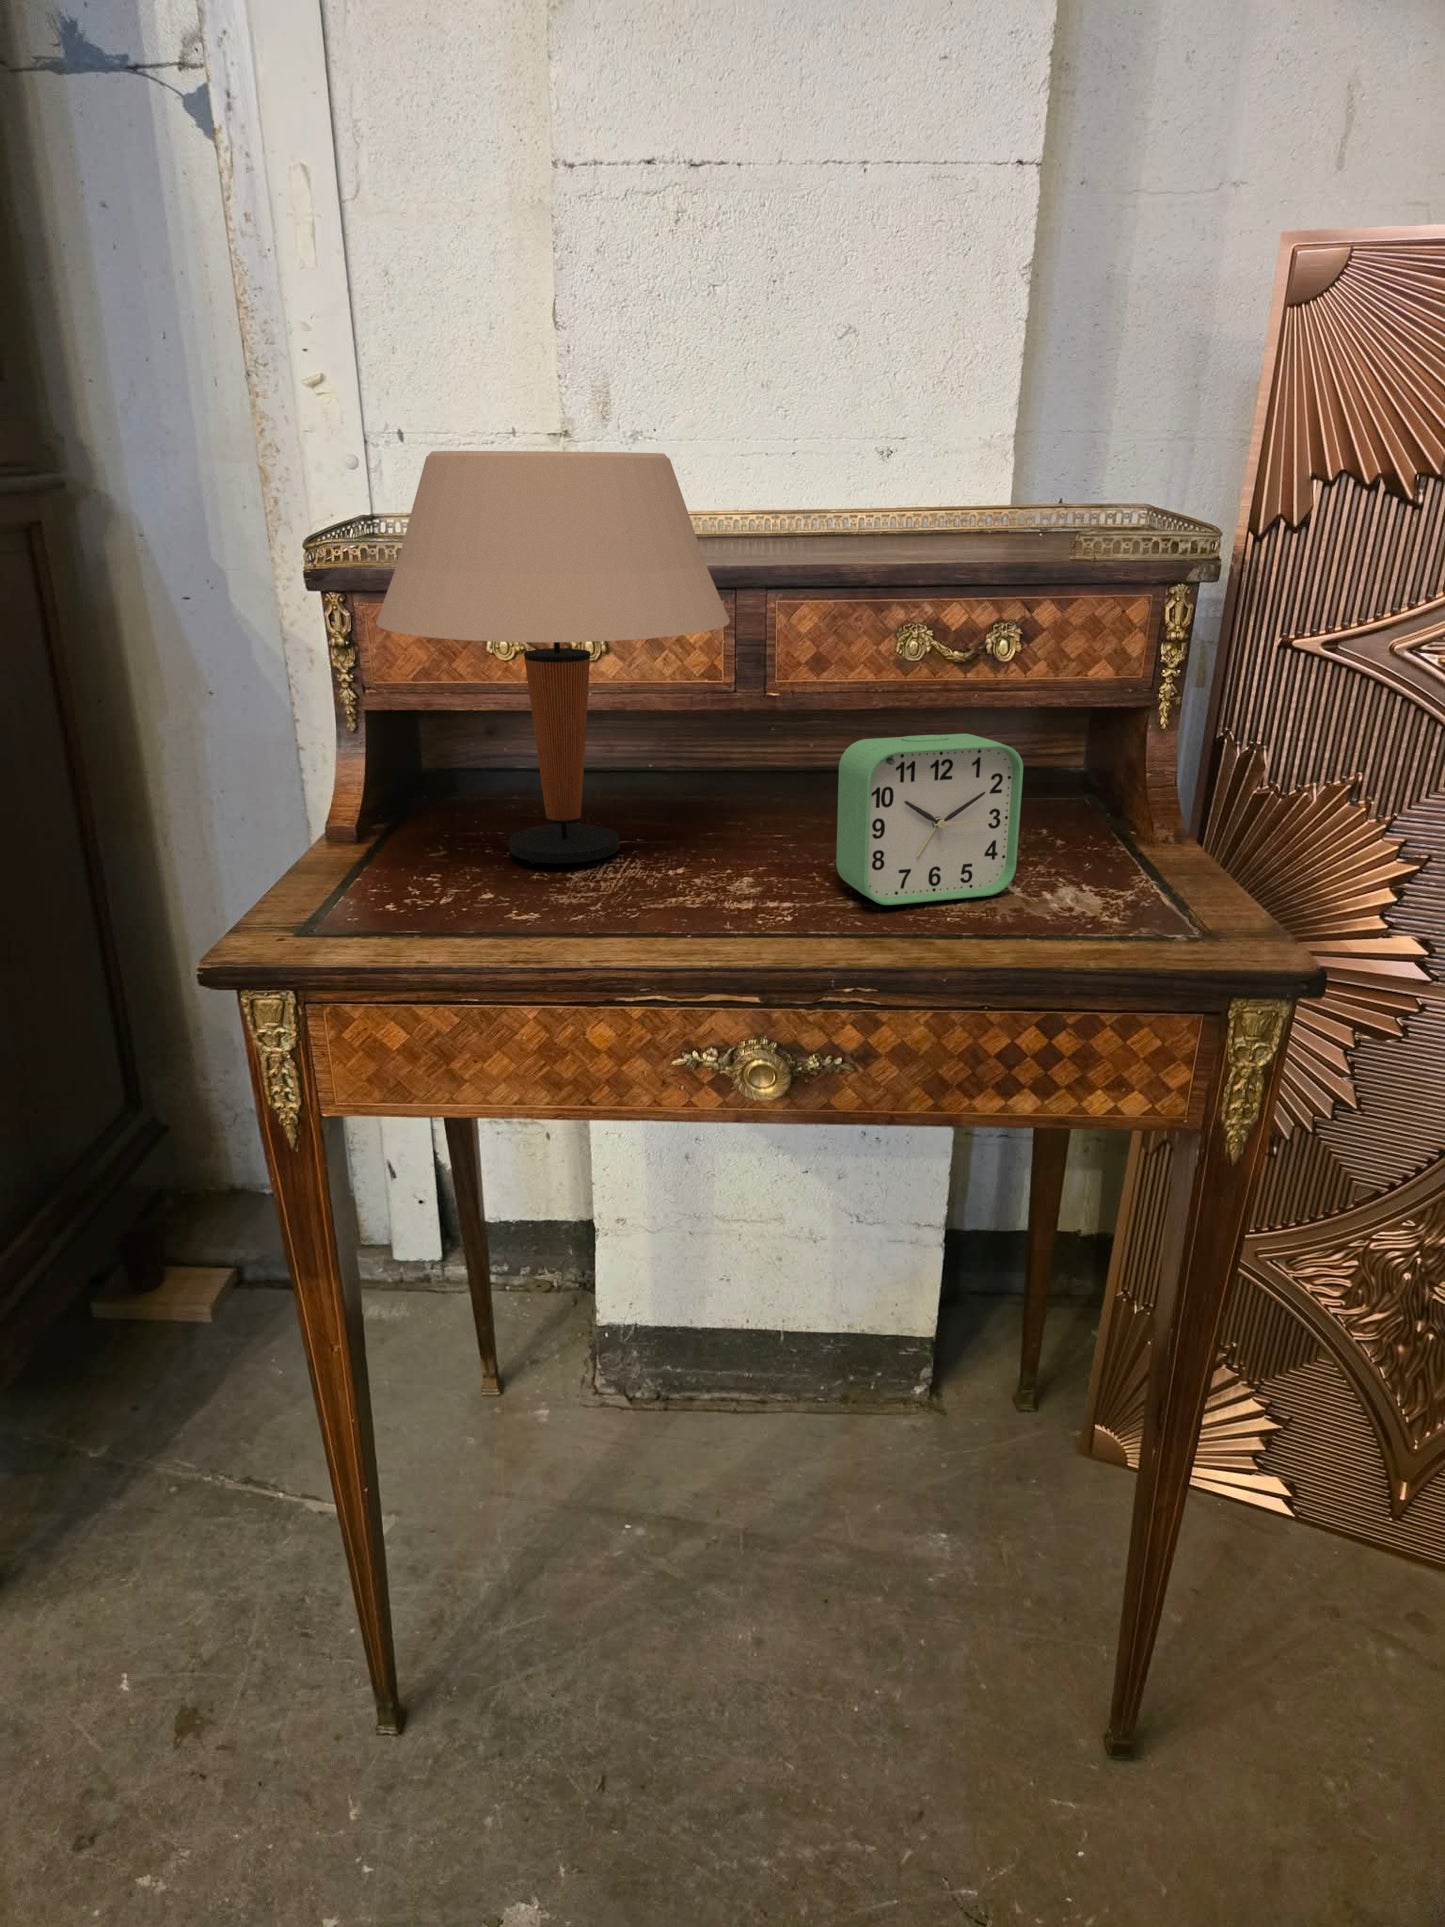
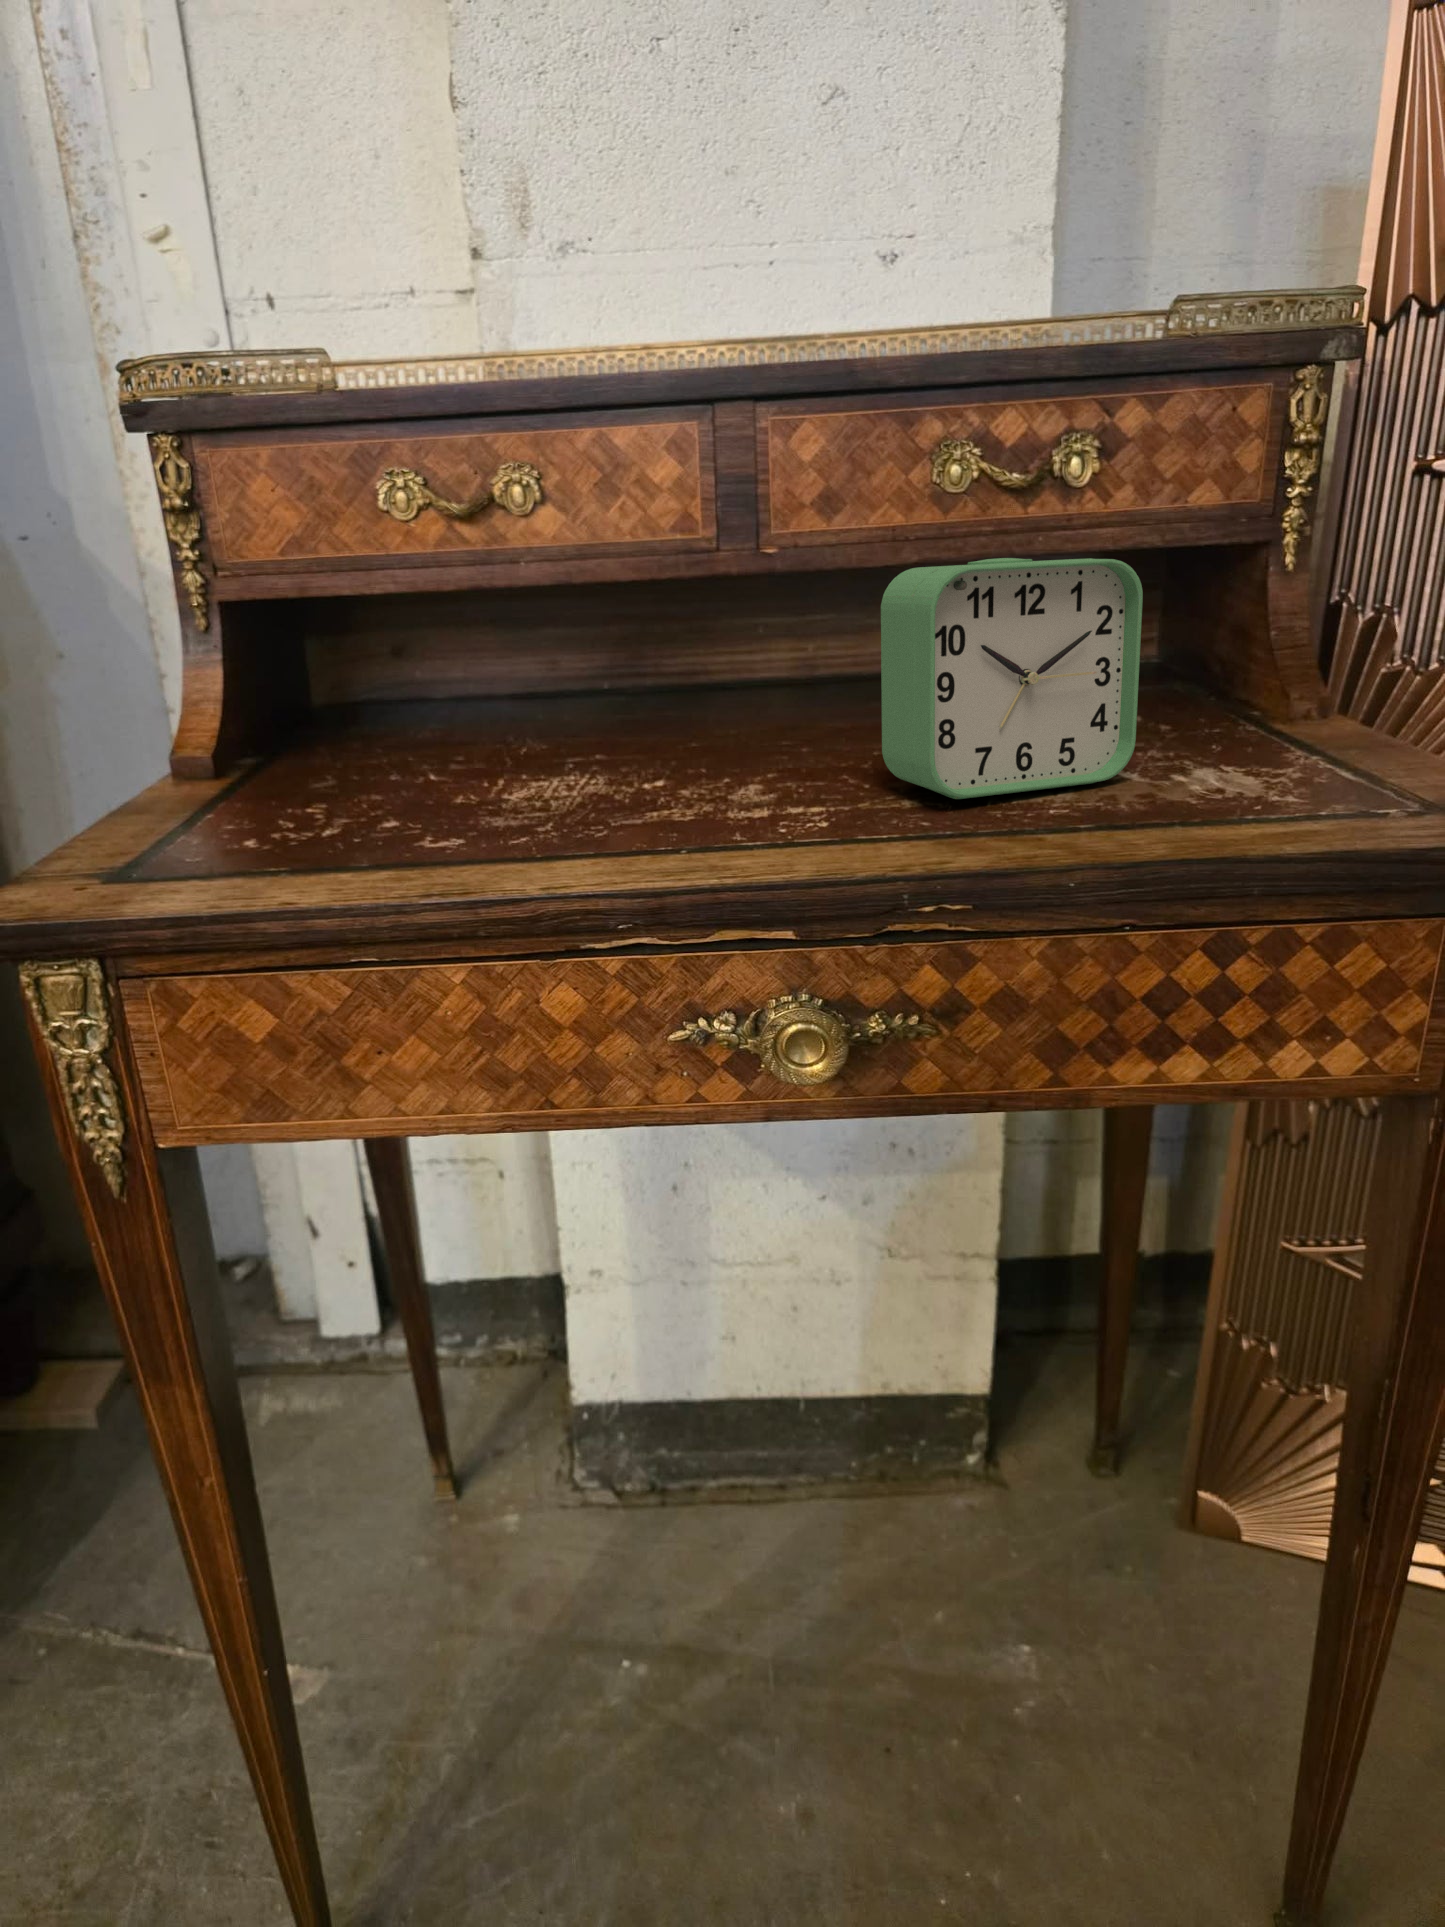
table lamp: present [376,451,730,864] -> none [210,145,712,784]

